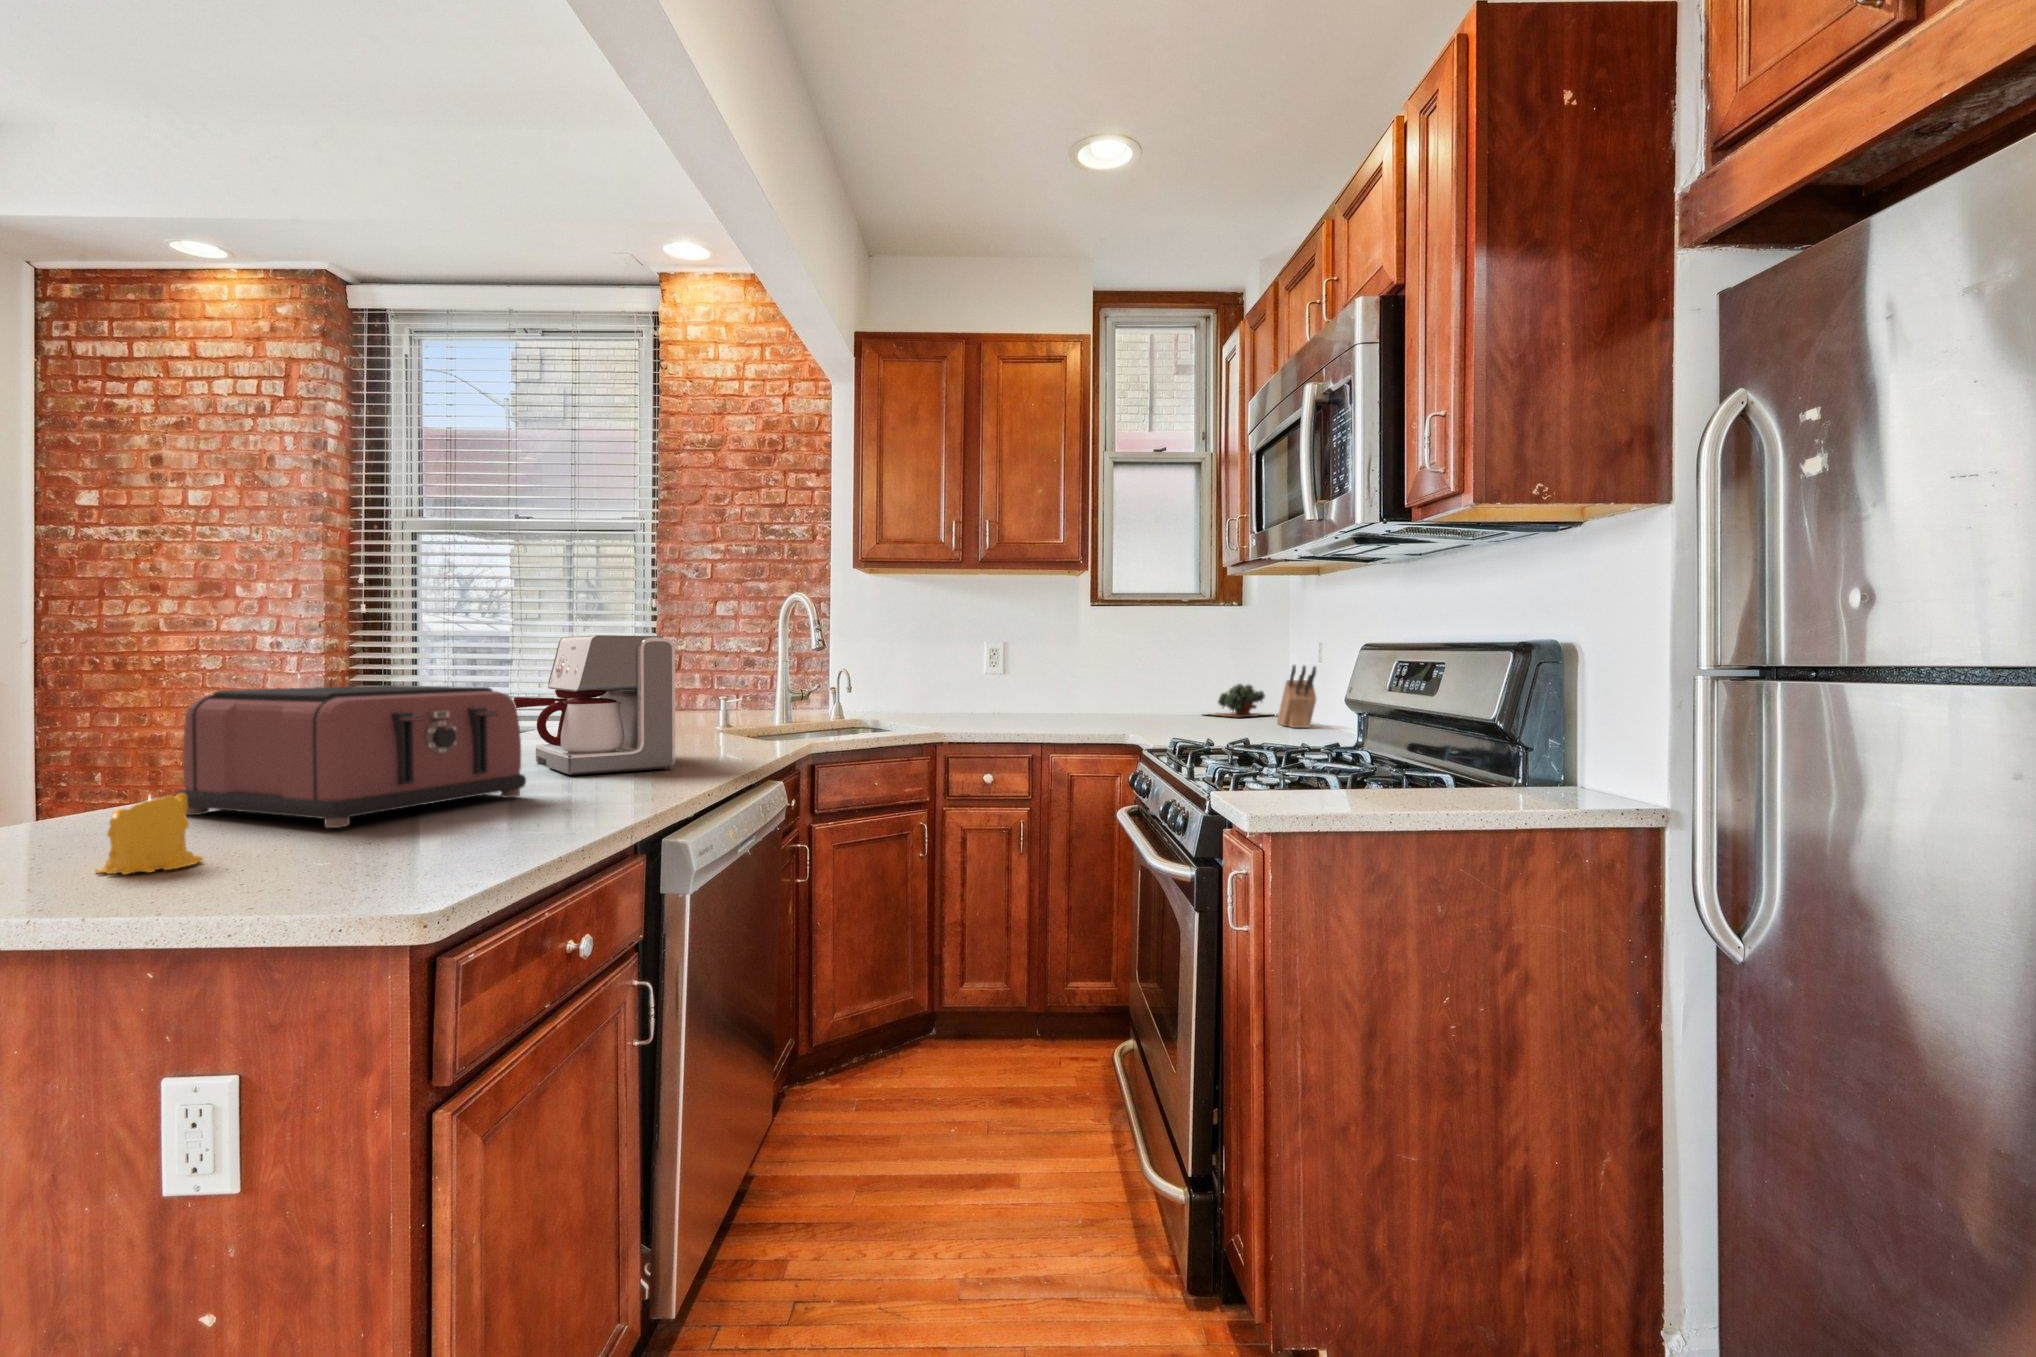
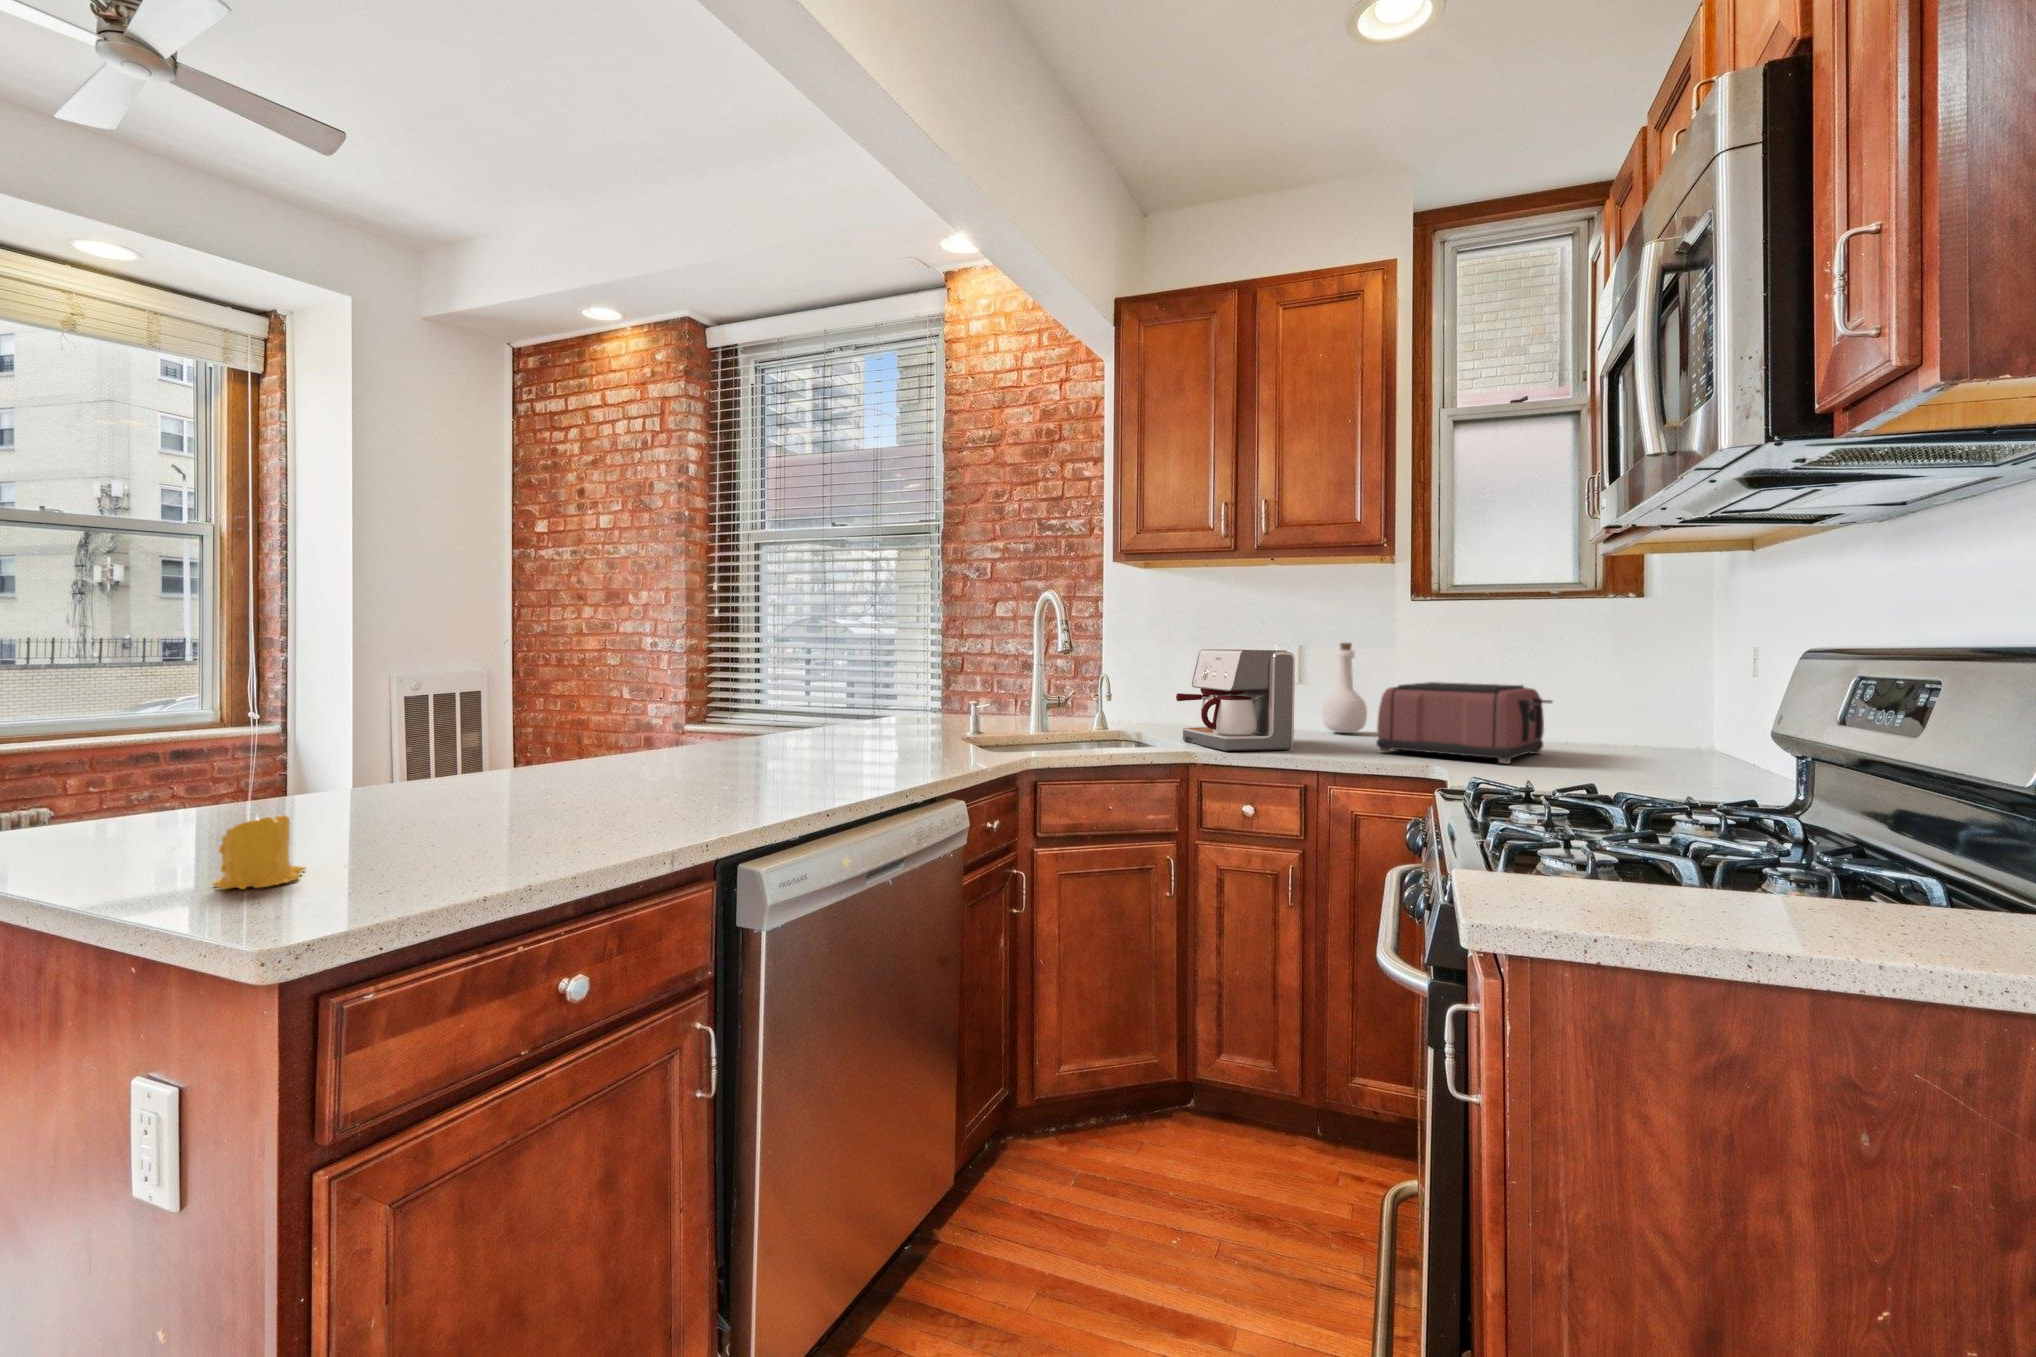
coffee maker: present [513,635,675,775] -> present [1176,649,1295,751]
bottle: none [1022,639,1056,714] -> present [1322,643,1367,733]
knife block: present [1277,665,1316,728] -> none [1685,684,1747,776]
succulent plant: present [1210,684,1274,718] -> none [1572,703,1697,752]
toaster: present [177,685,526,828] -> present [1376,682,1552,764]

